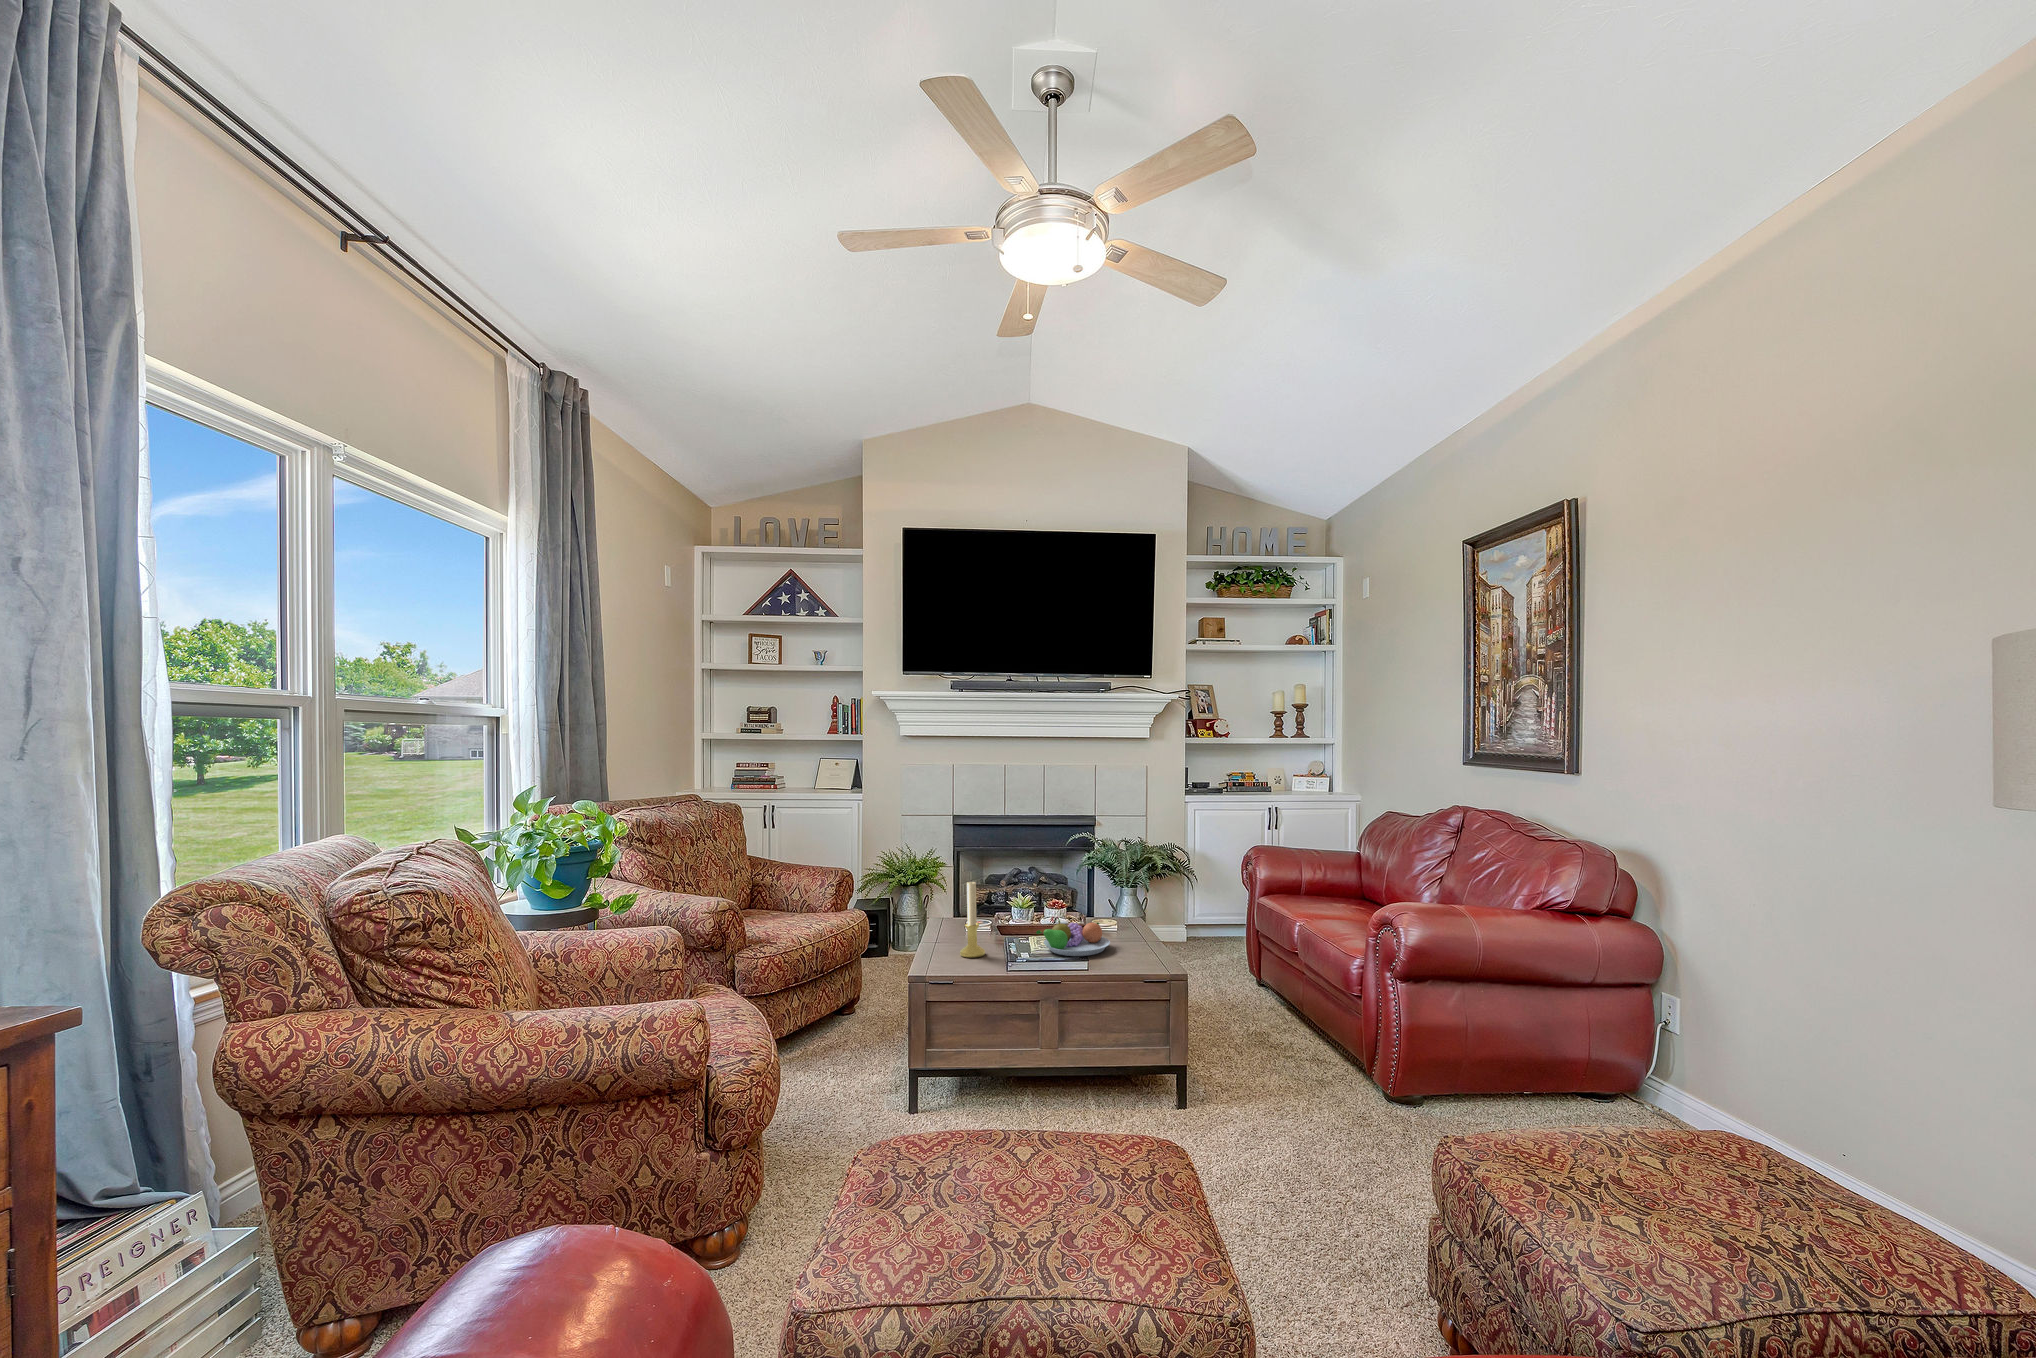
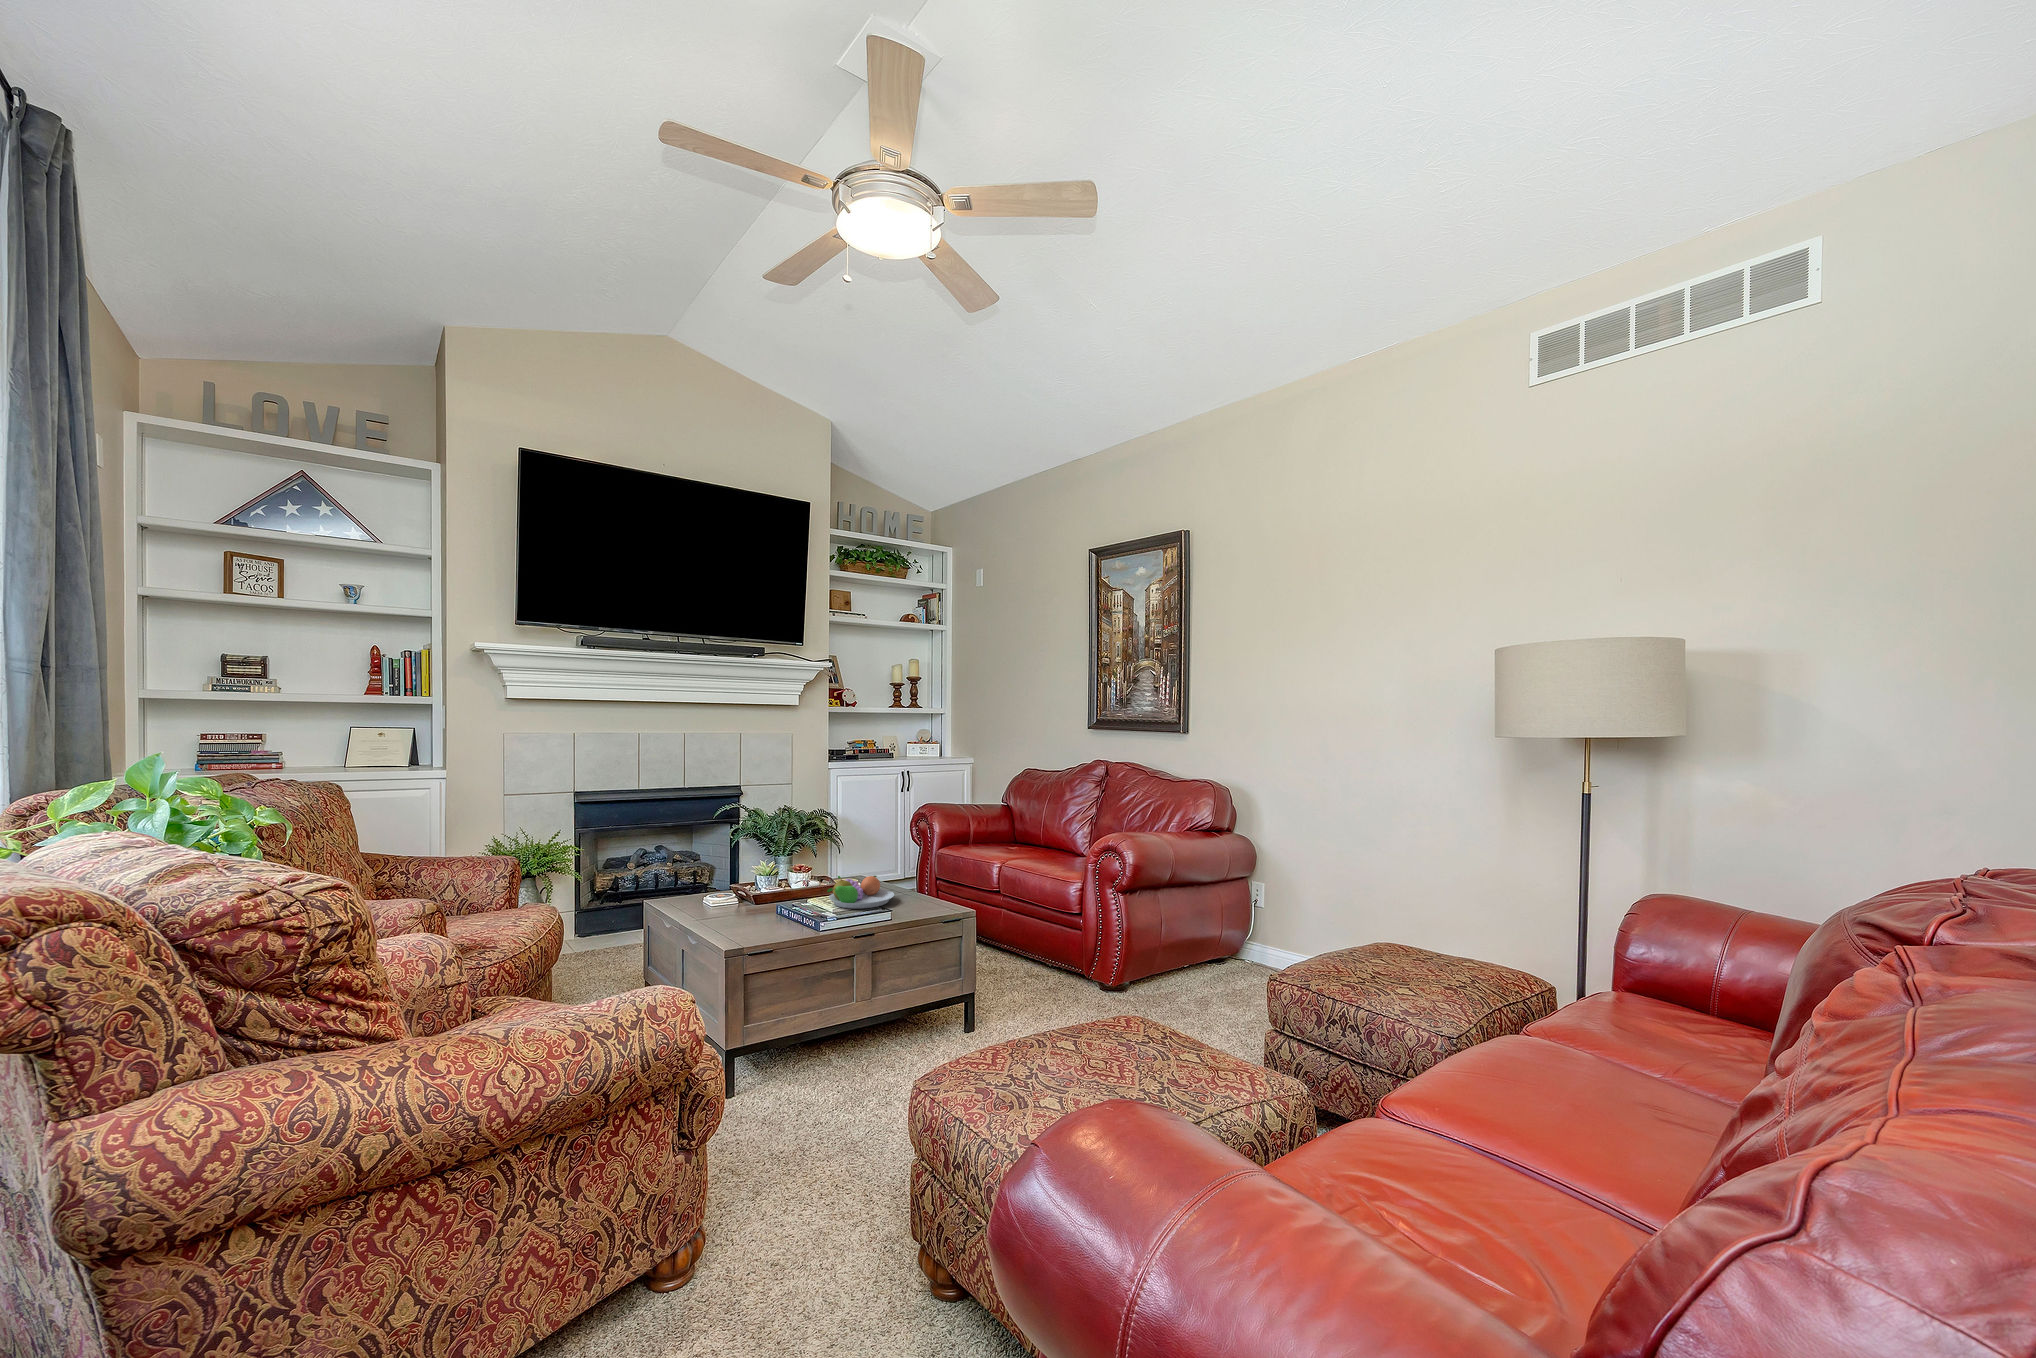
candle holder: present [960,882,985,958] -> none [755,843,783,924]

